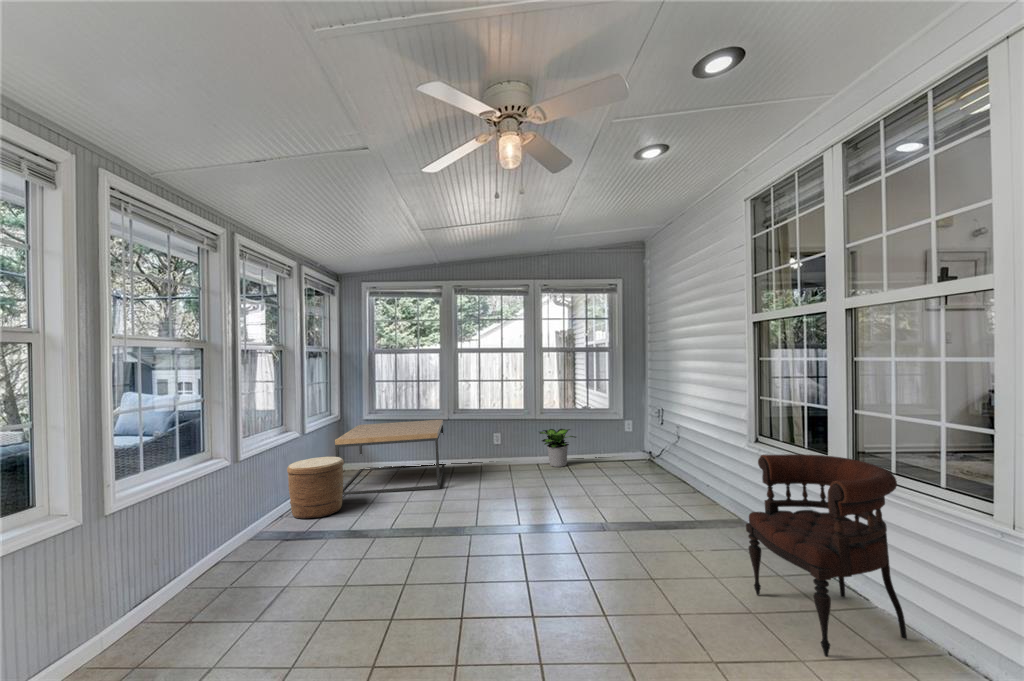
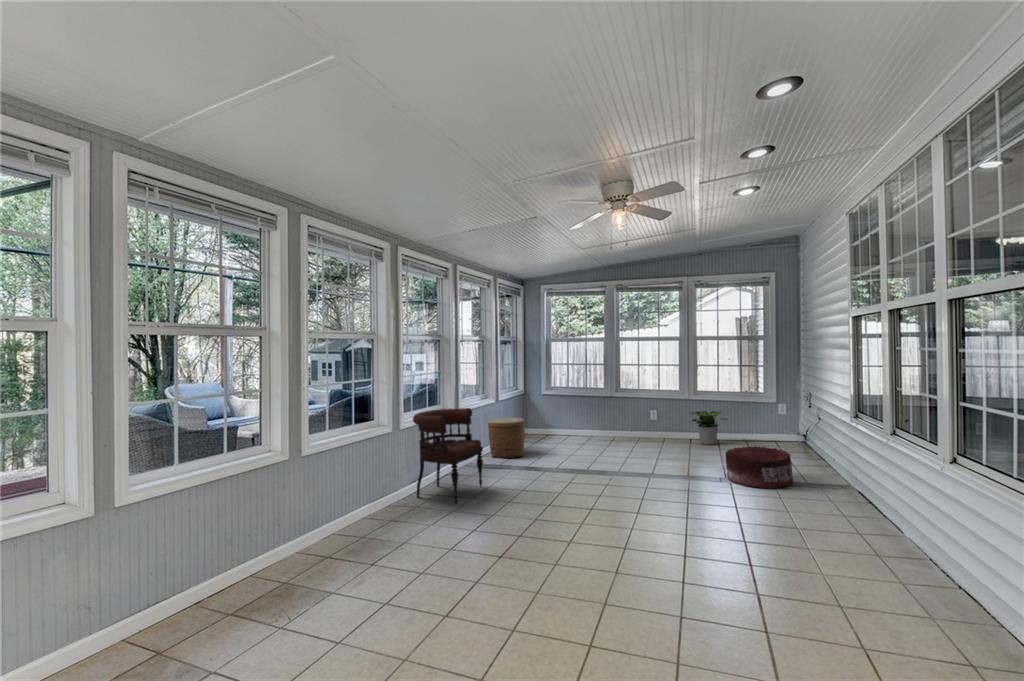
coffee table: present [335,420,445,495] -> none [520,397,607,450]
armchair: present [746,454,907,657] -> present [413,408,483,504]
pouf: none [601,470,673,523] -> present [726,446,794,488]

